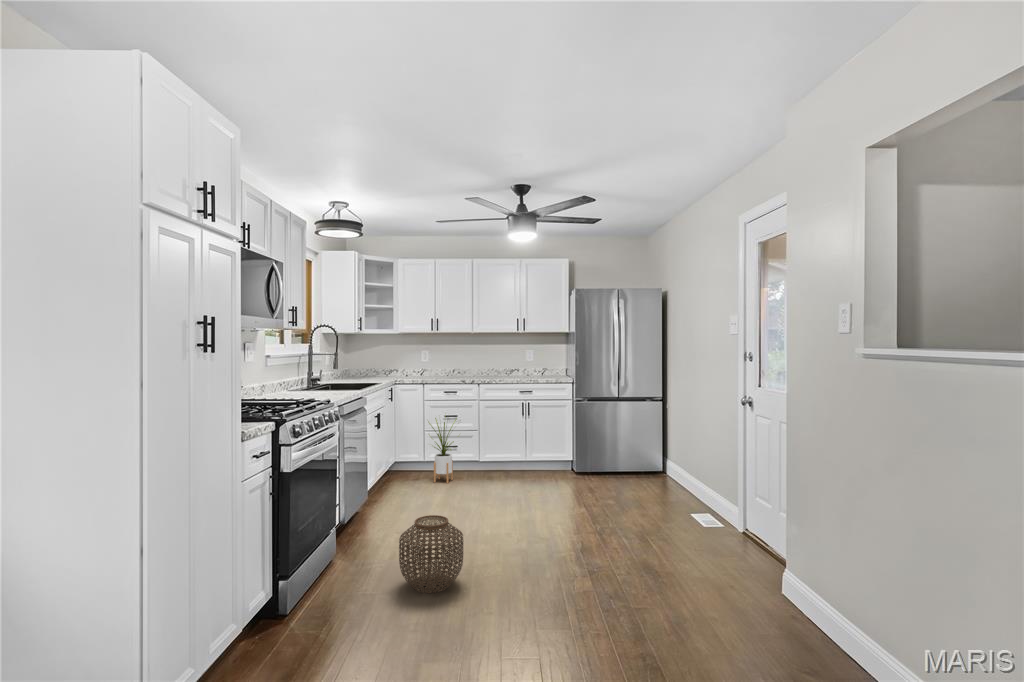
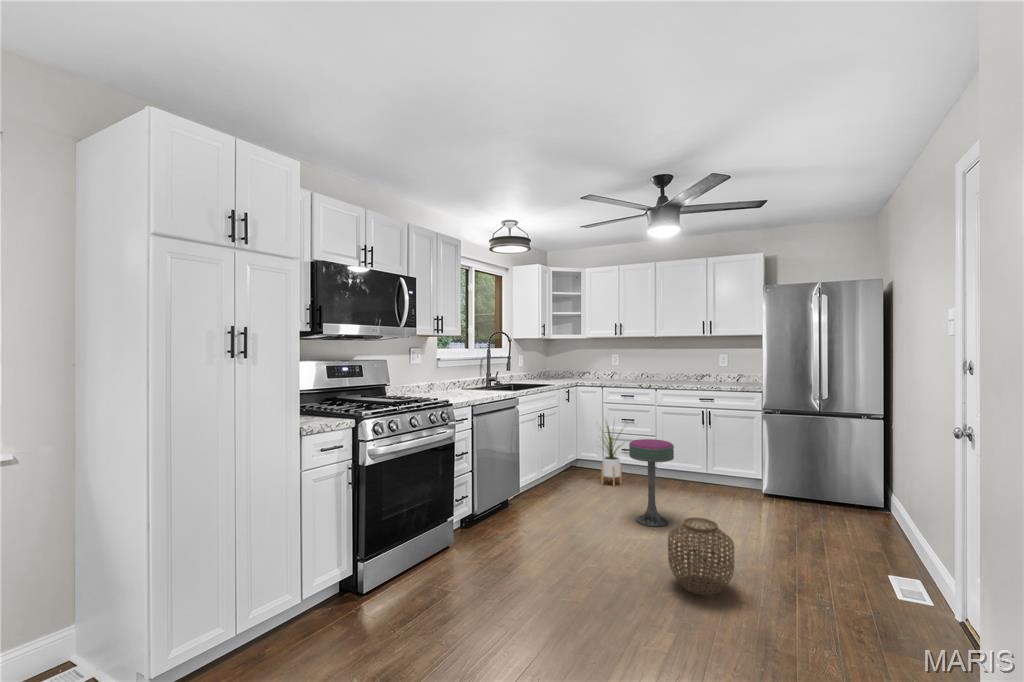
bar stool: none [486,430,527,510] -> present [629,439,674,526]
woven basket: present [399,515,463,593] -> present [668,518,734,596]

